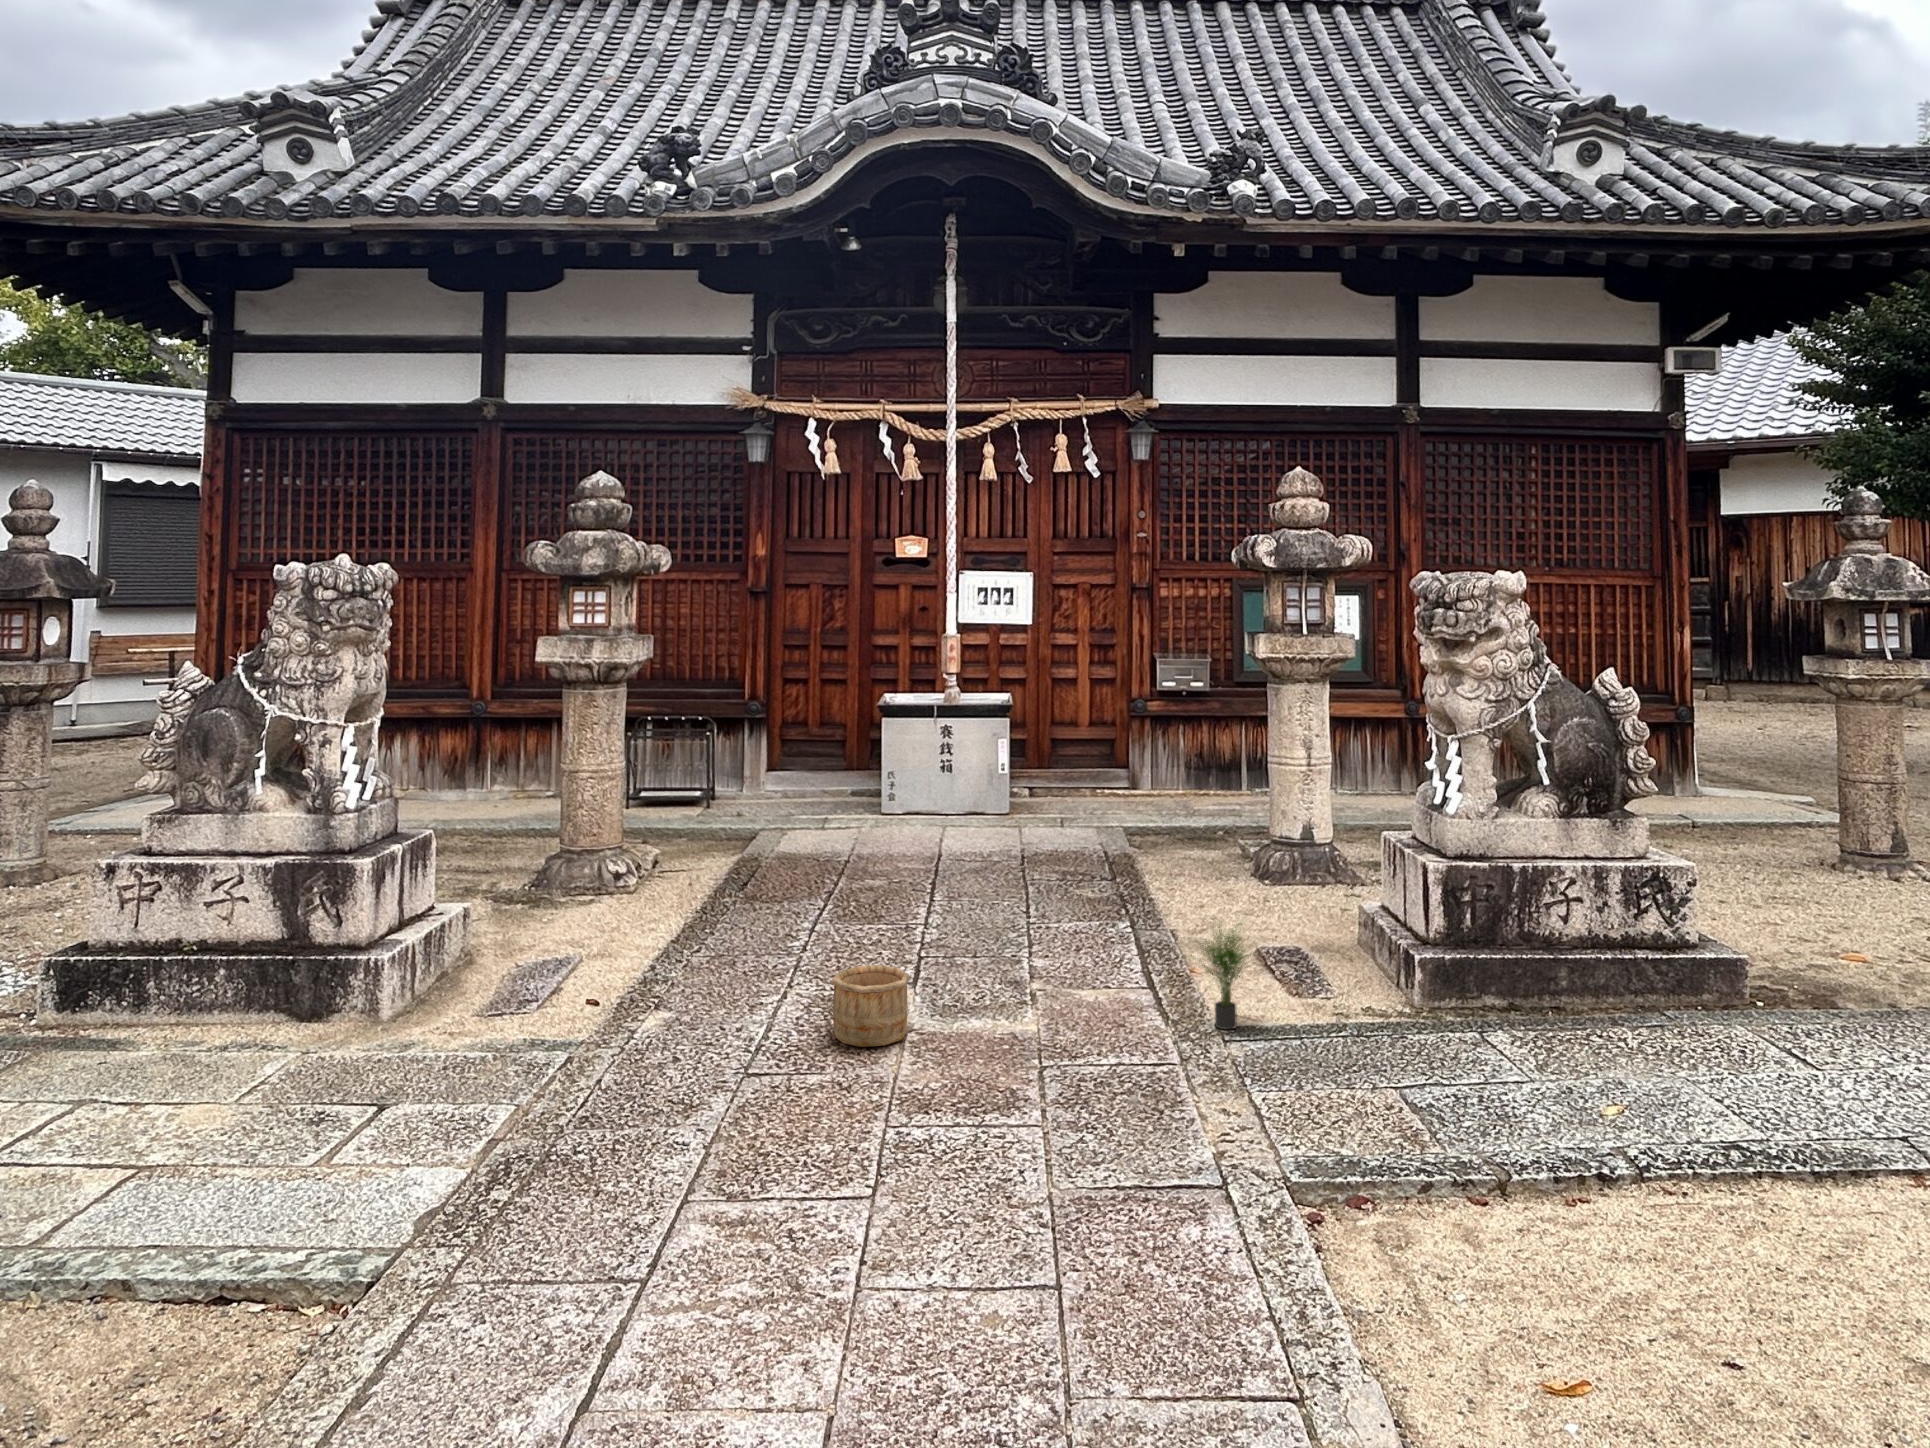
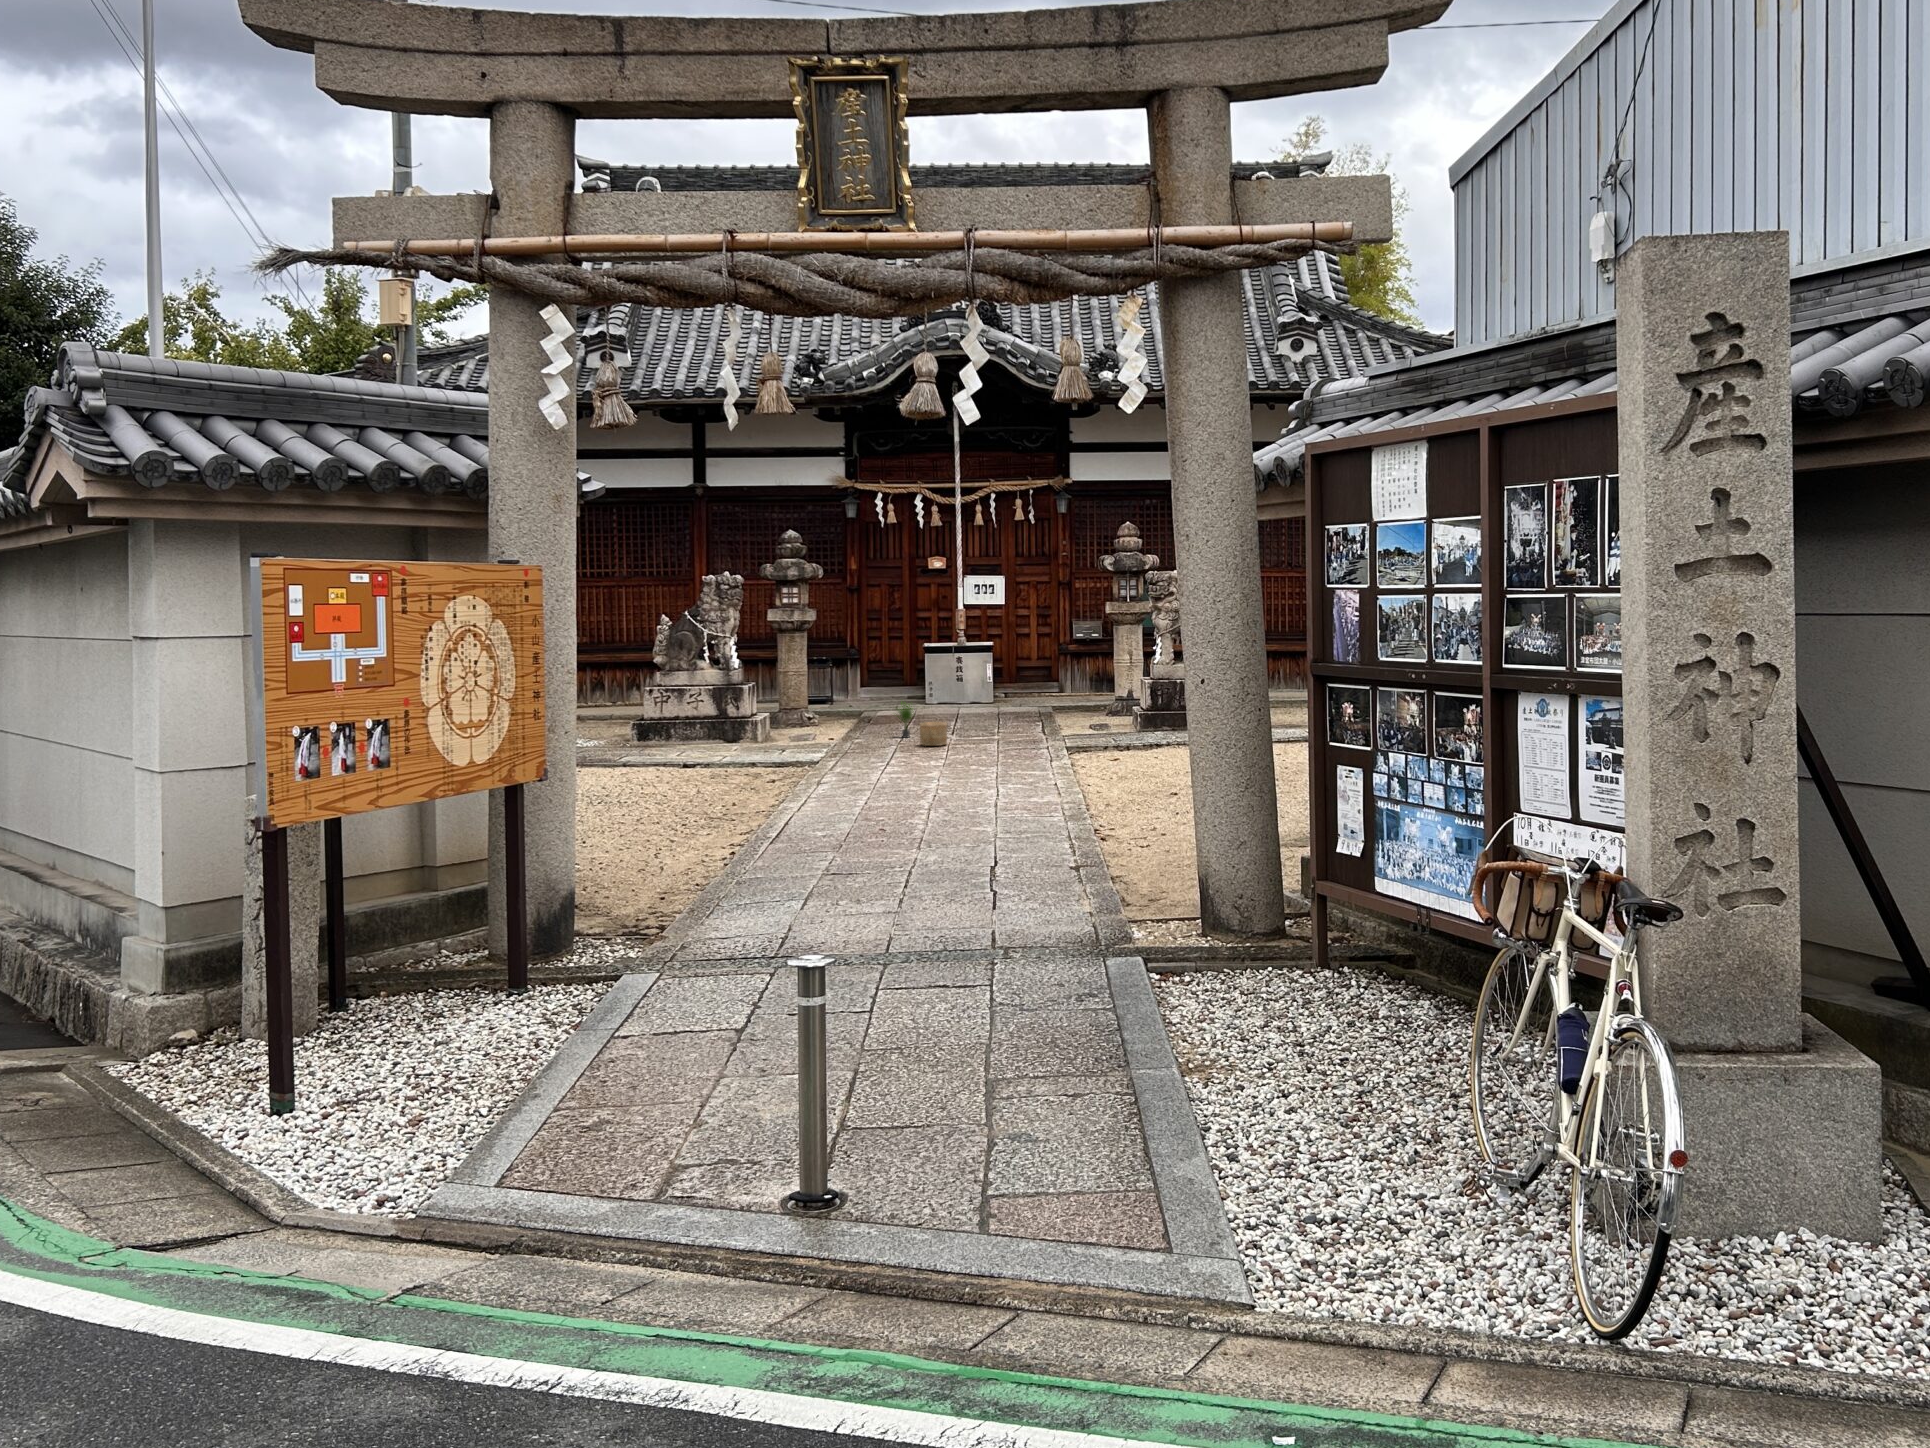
potted plant: present [1191,923,1252,1029] -> present [898,702,913,738]

